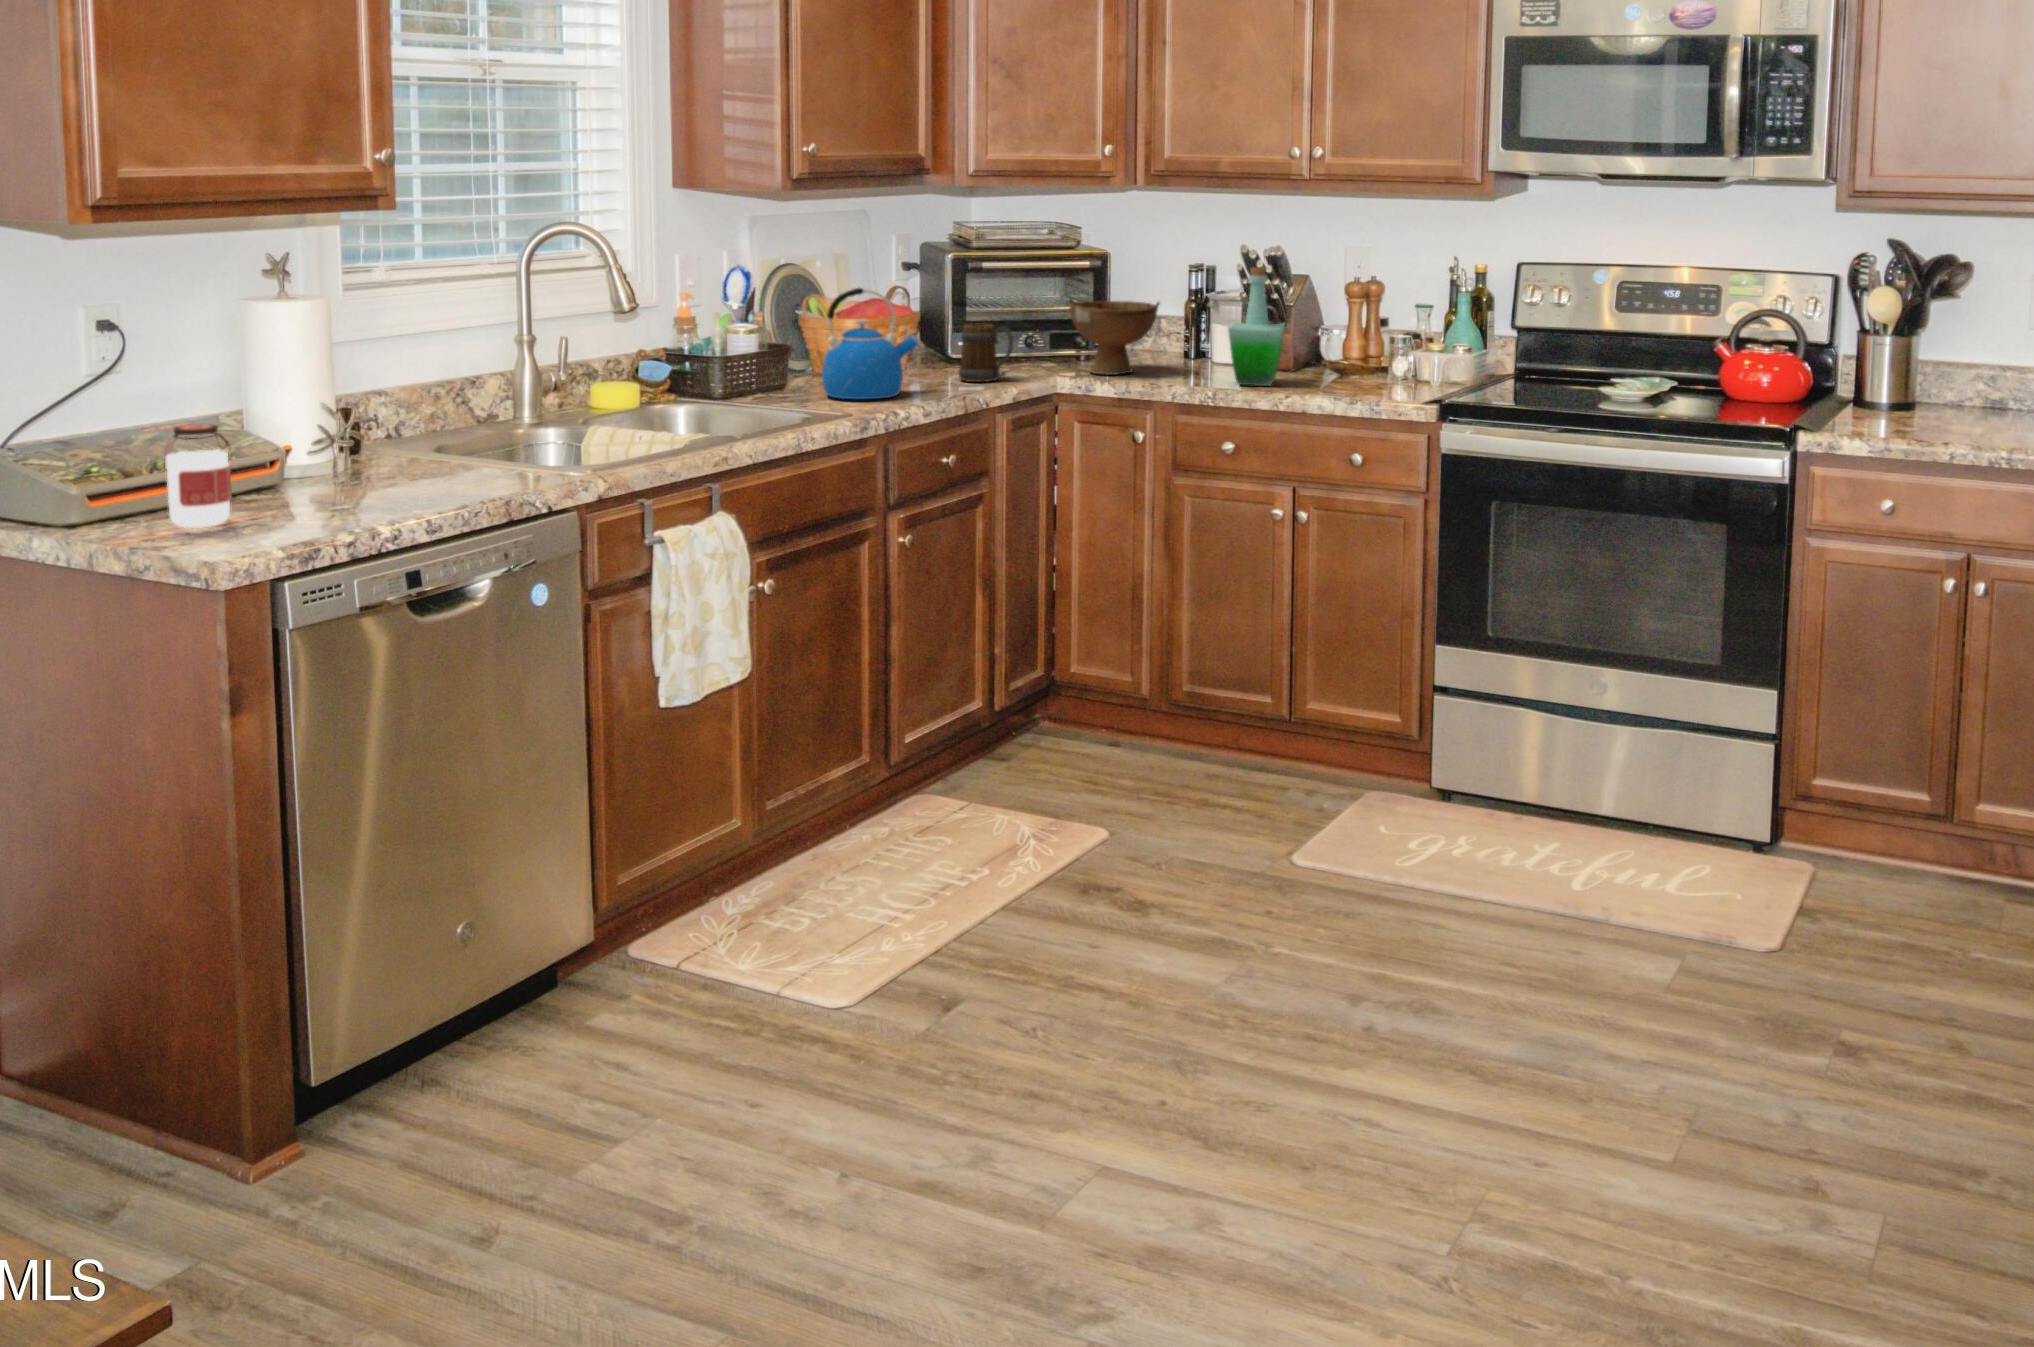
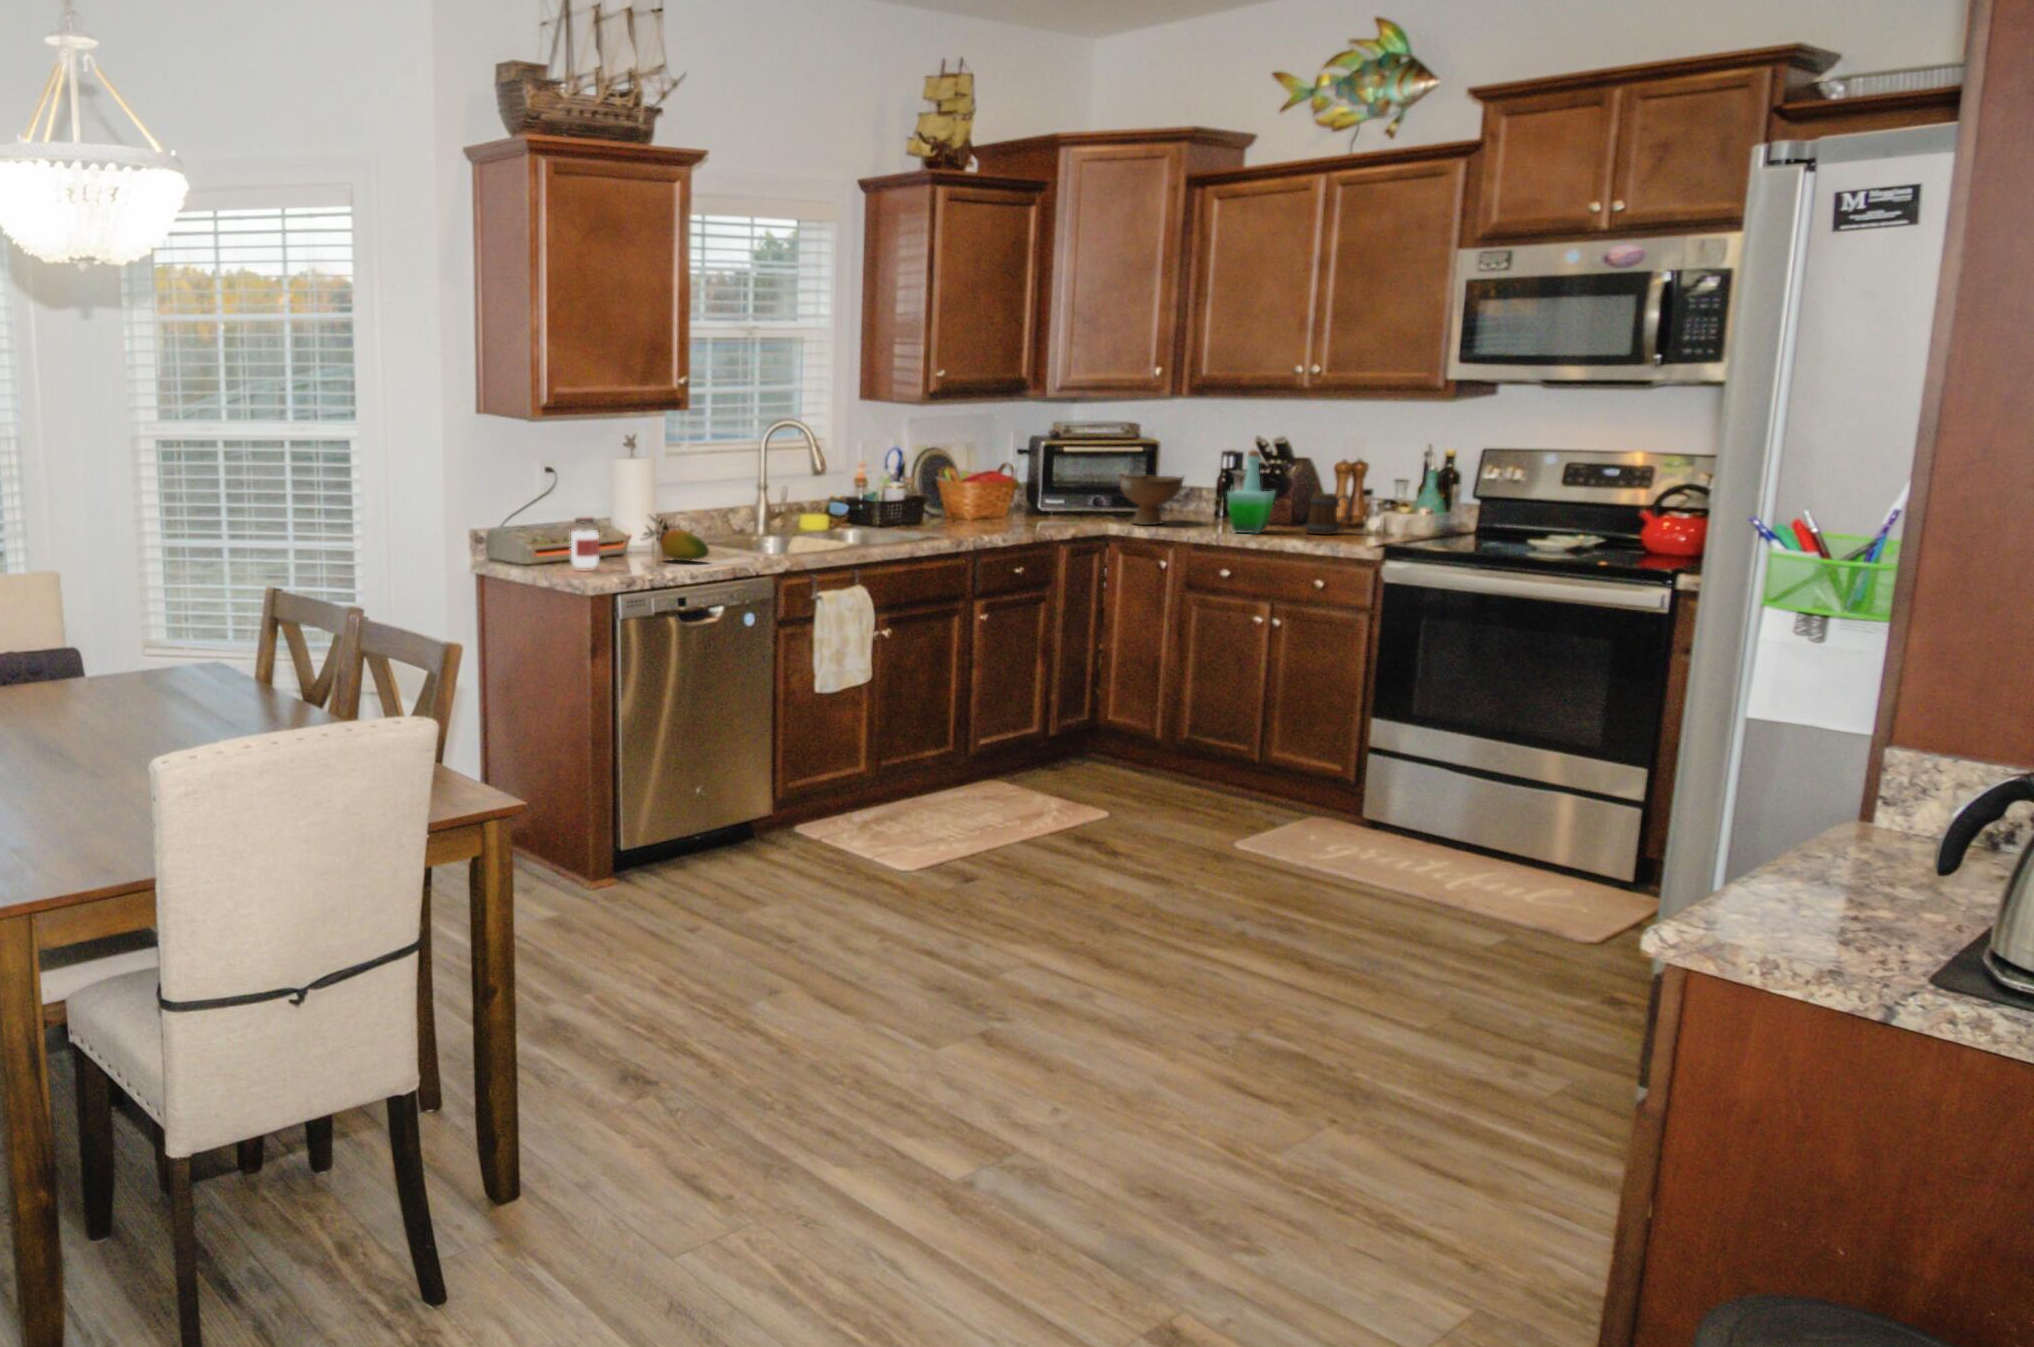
kettle: present [822,288,919,399] -> none [943,463,1007,533]
mug: present [959,323,1013,382] -> present [1306,493,1352,534]
fruit: none [356,434,458,492] -> present [660,529,709,561]

